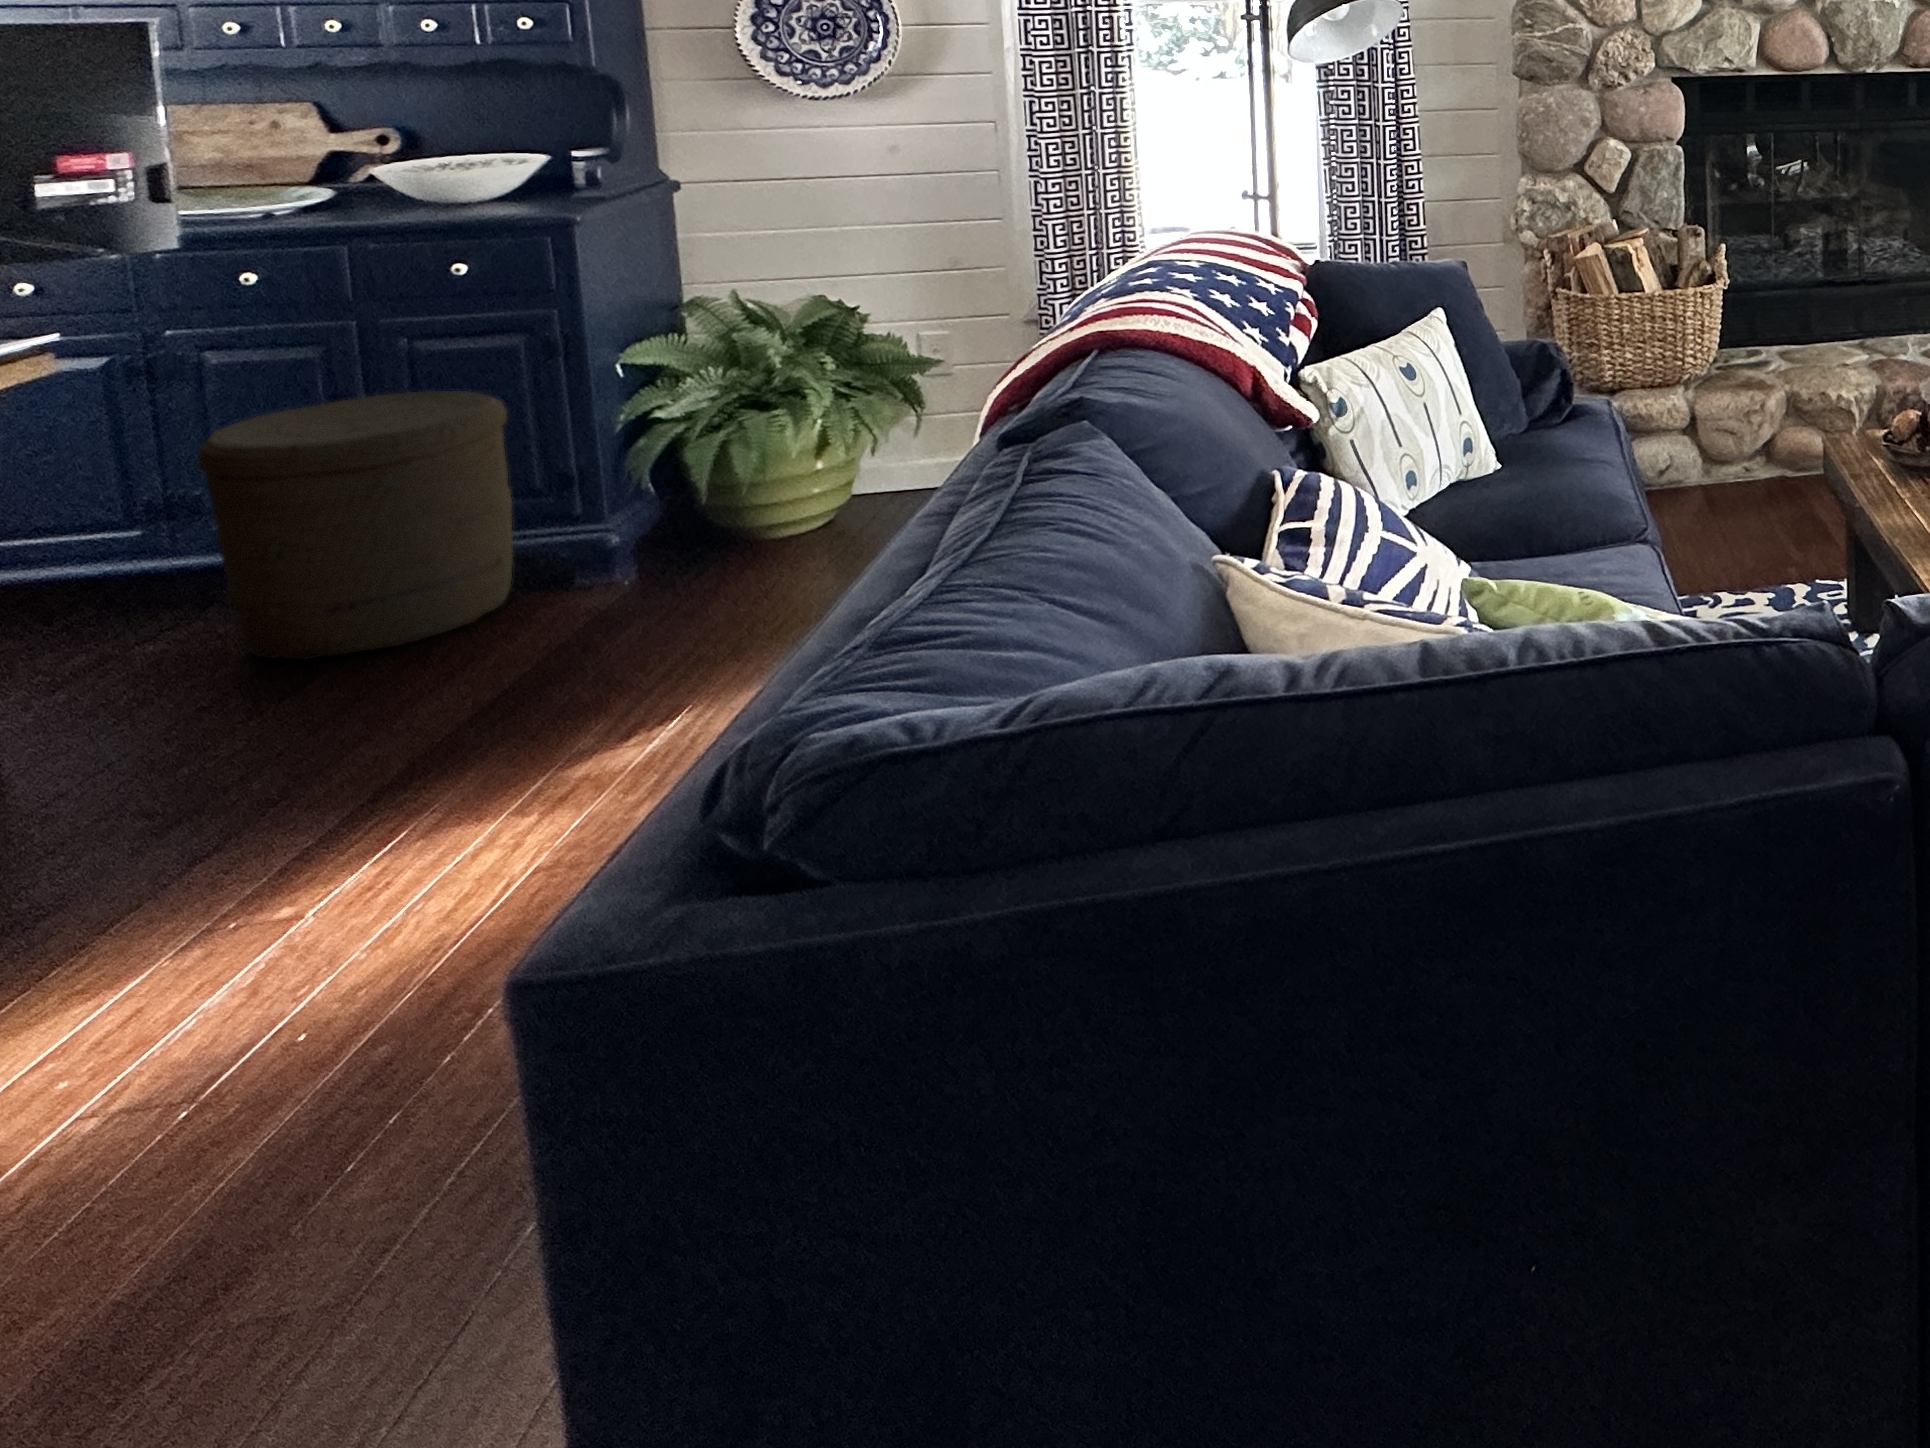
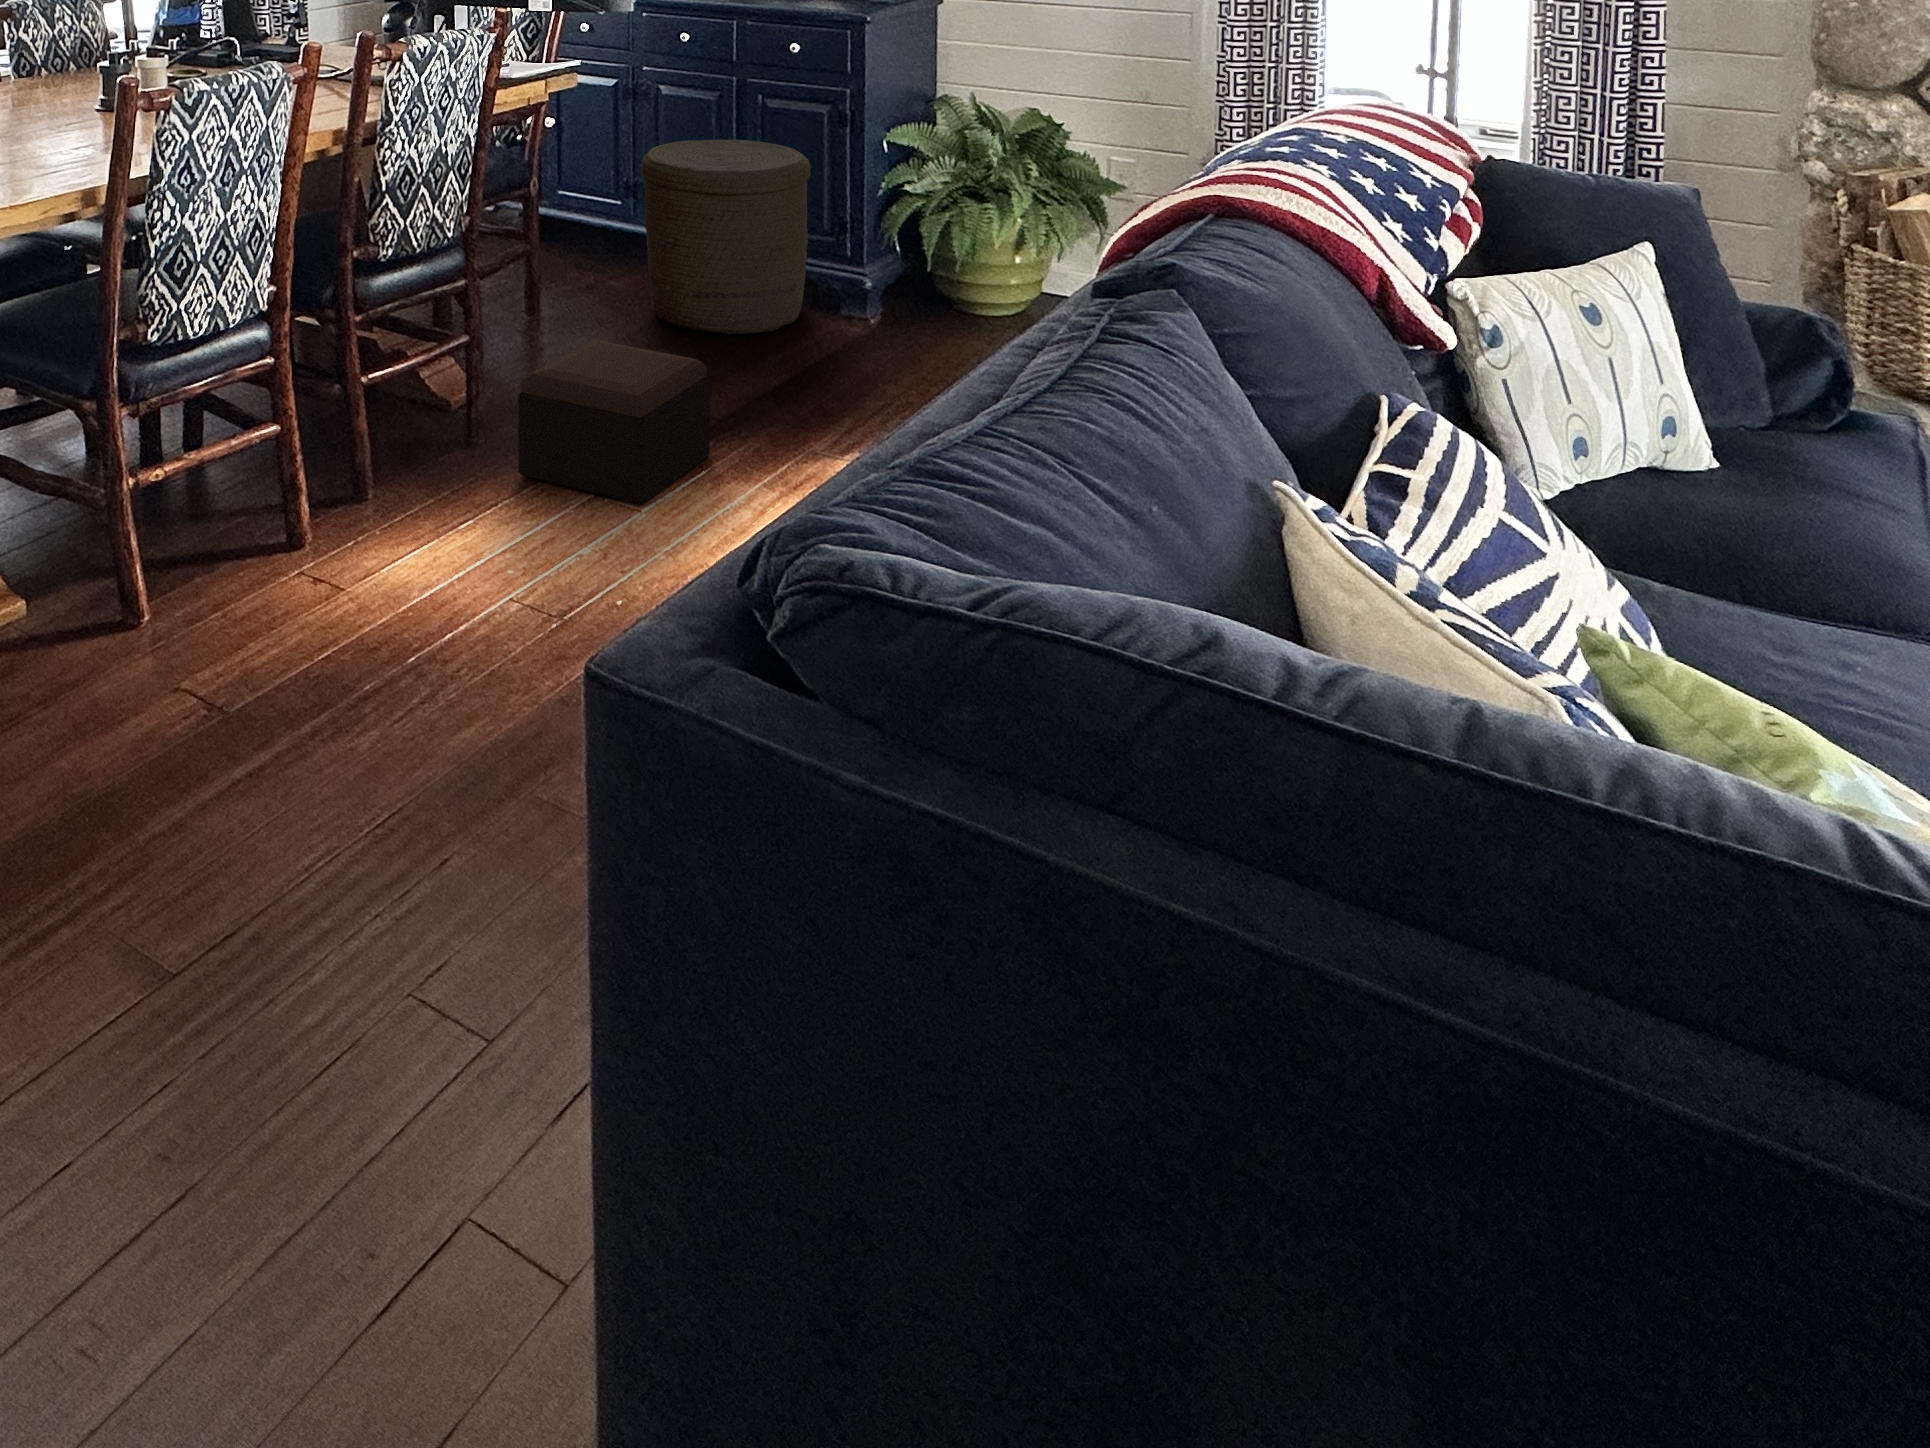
footstool: none [23,682,409,936] -> present [518,340,710,505]

